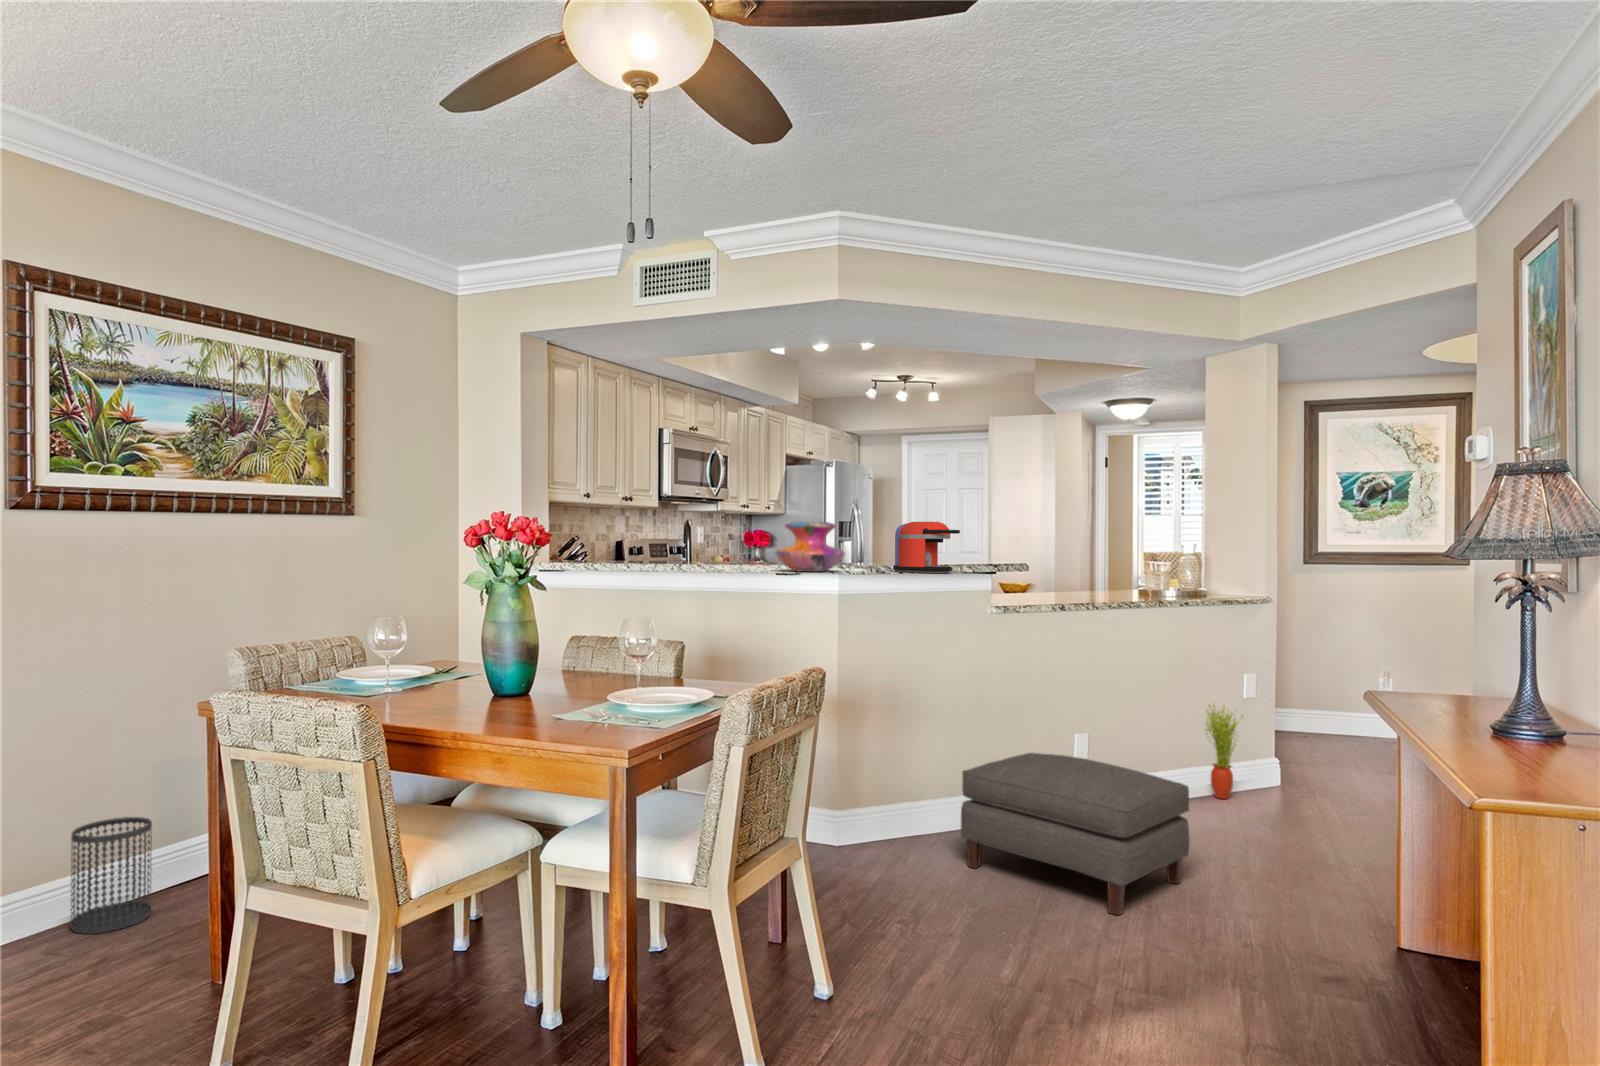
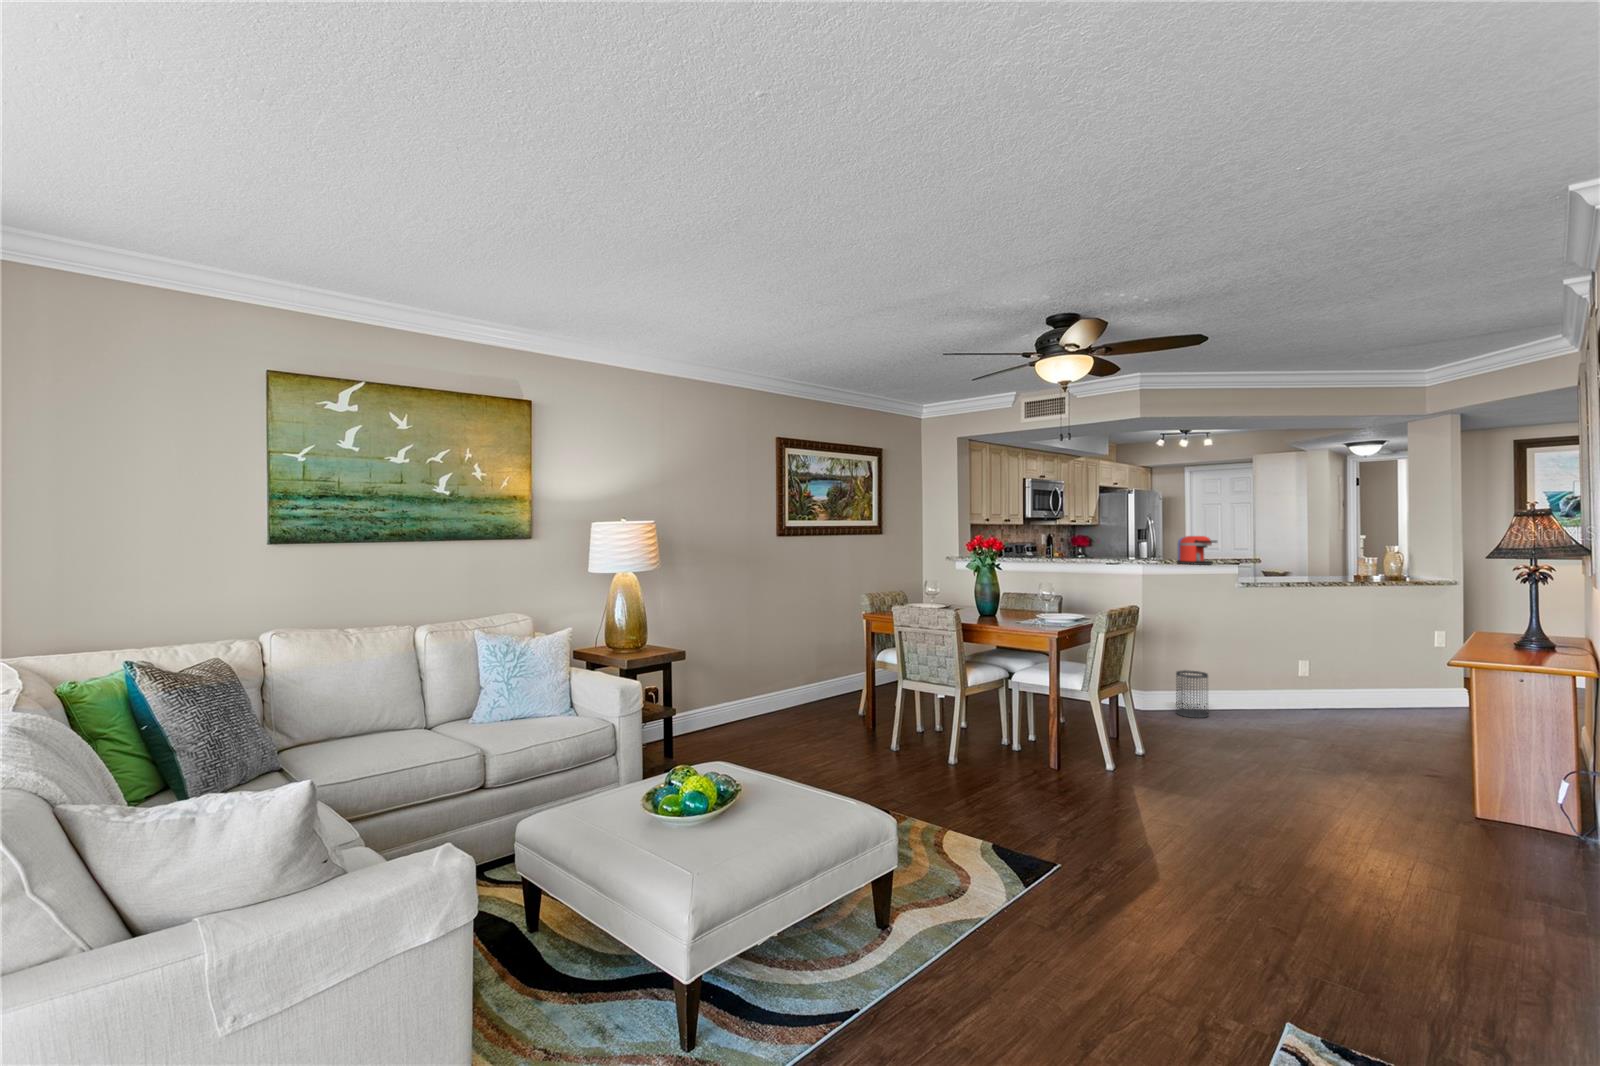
decorative vase: present [776,522,845,572] -> none [1106,537,1147,563]
potted plant: present [1205,704,1243,799] -> none [1399,649,1430,711]
ottoman: present [961,753,1190,915] -> none [1218,668,1363,747]
wastebasket: present [71,817,152,934] -> present [1176,670,1208,718]

